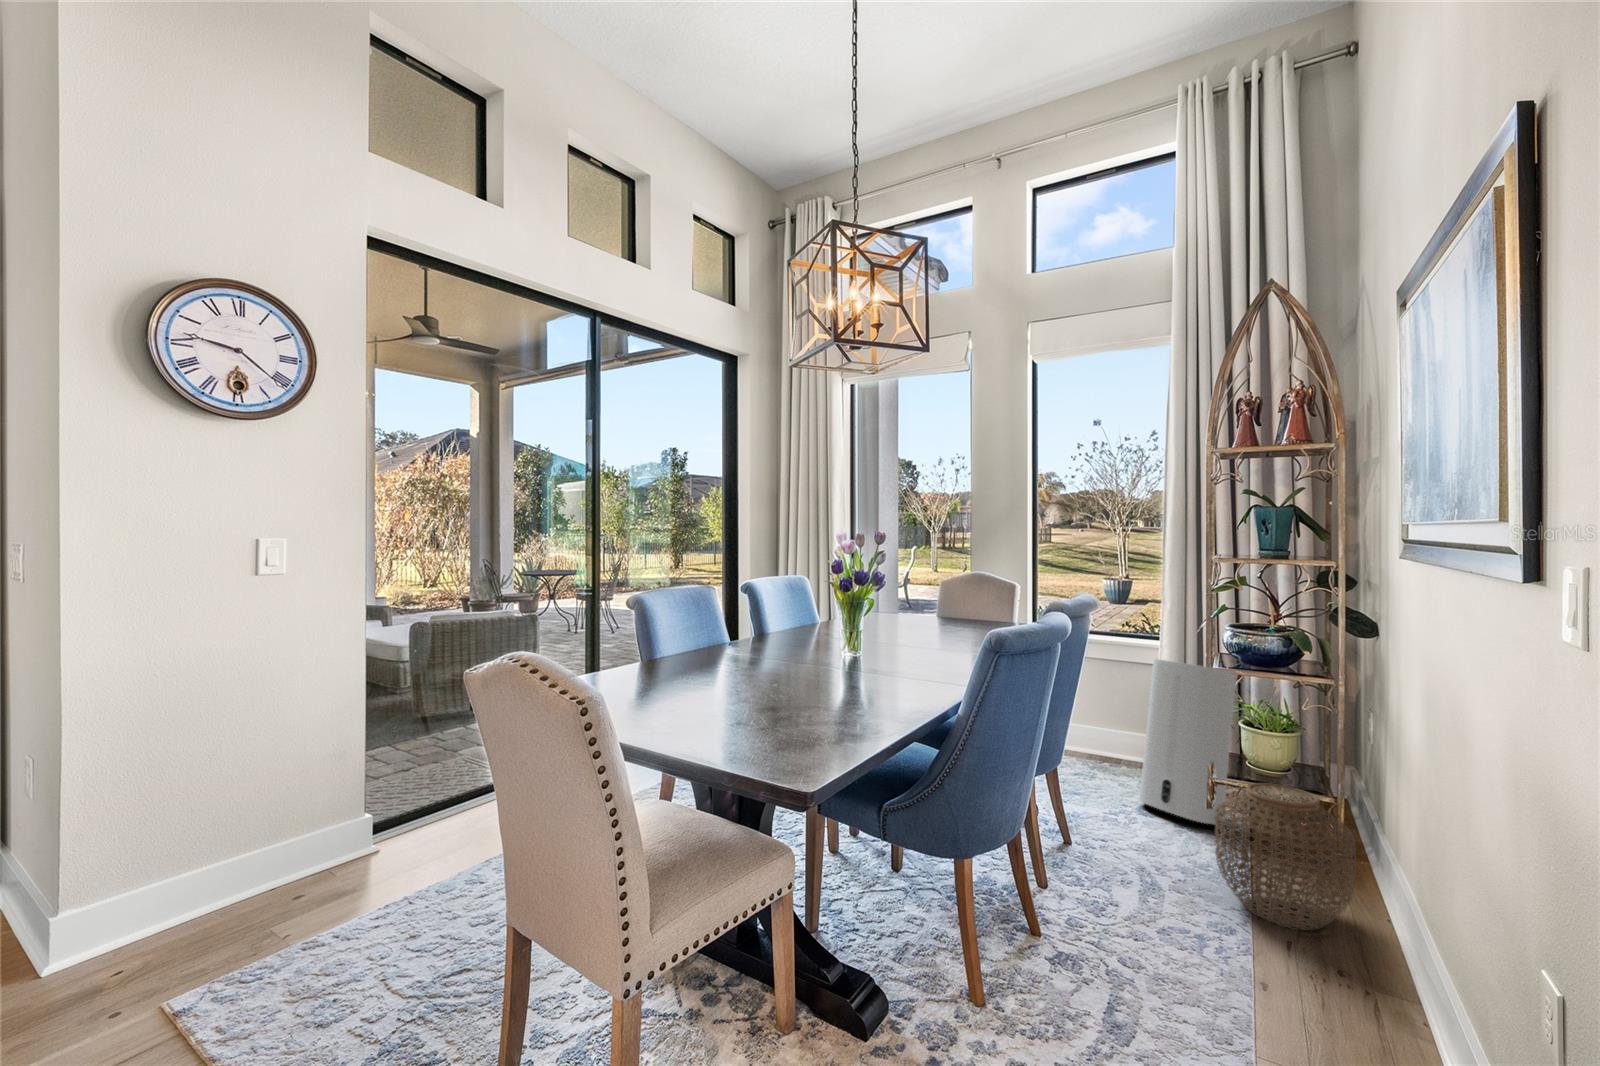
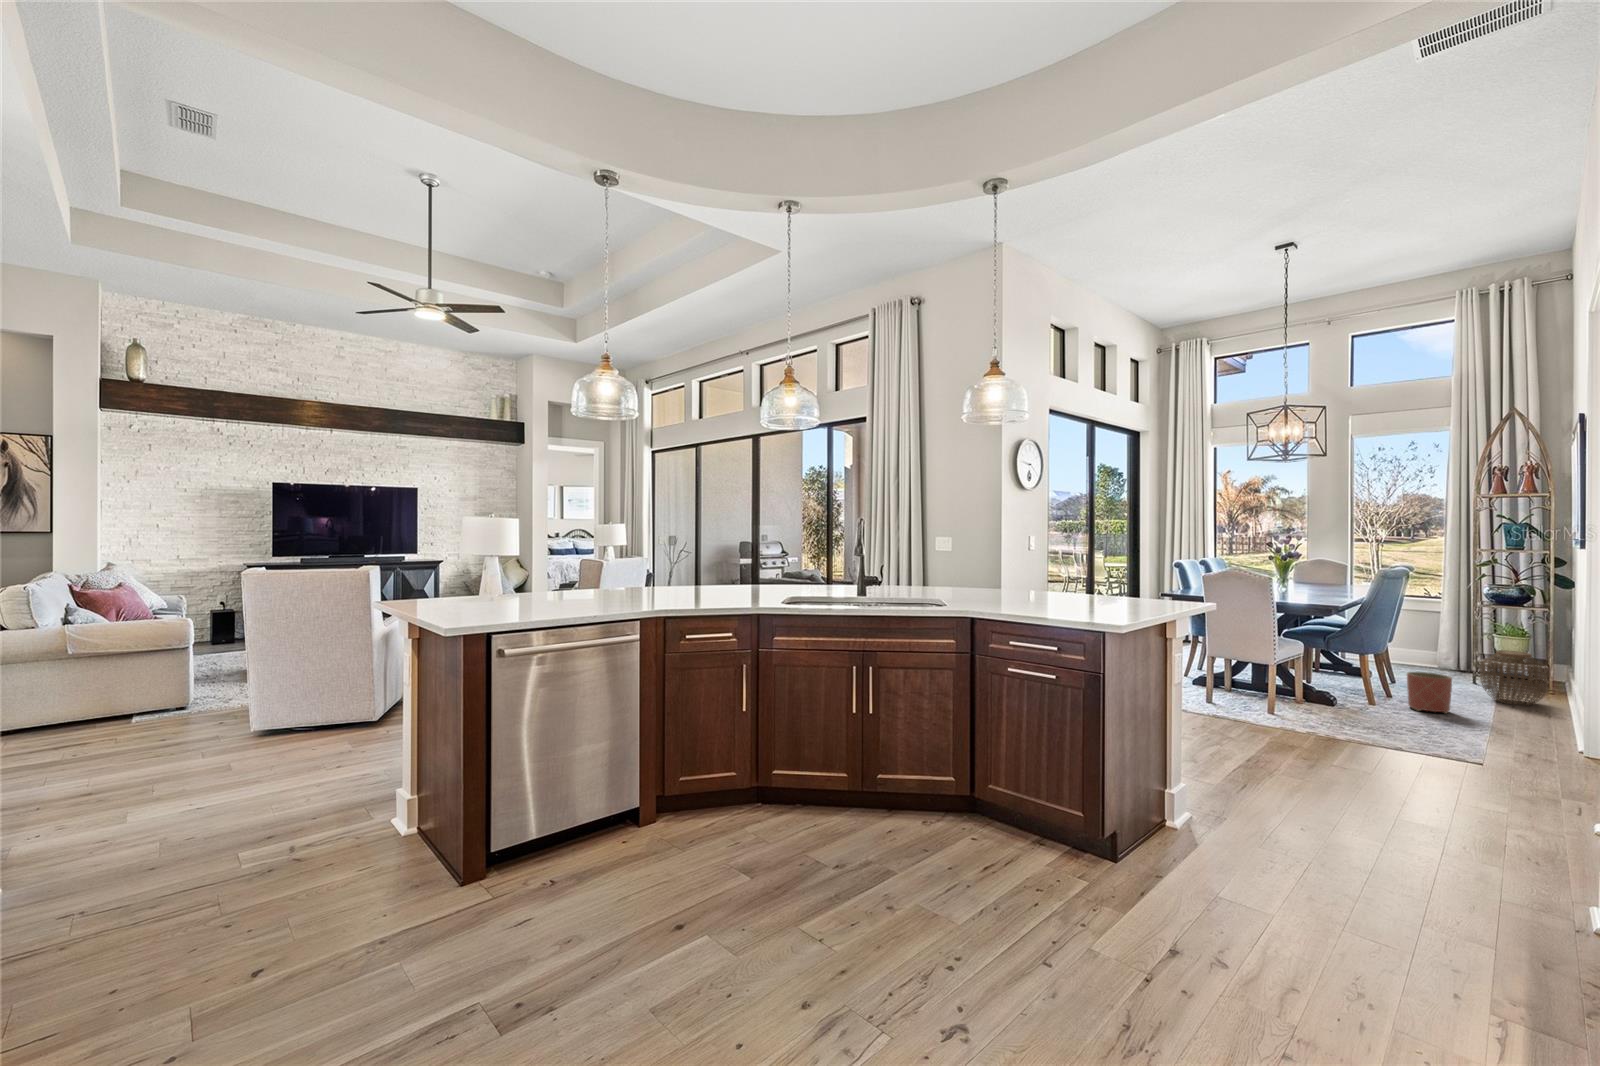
air purifier: present [1140,659,1236,824] -> none [1434,603,1492,683]
planter: none [1044,867,1147,1014] -> present [1407,672,1452,714]

